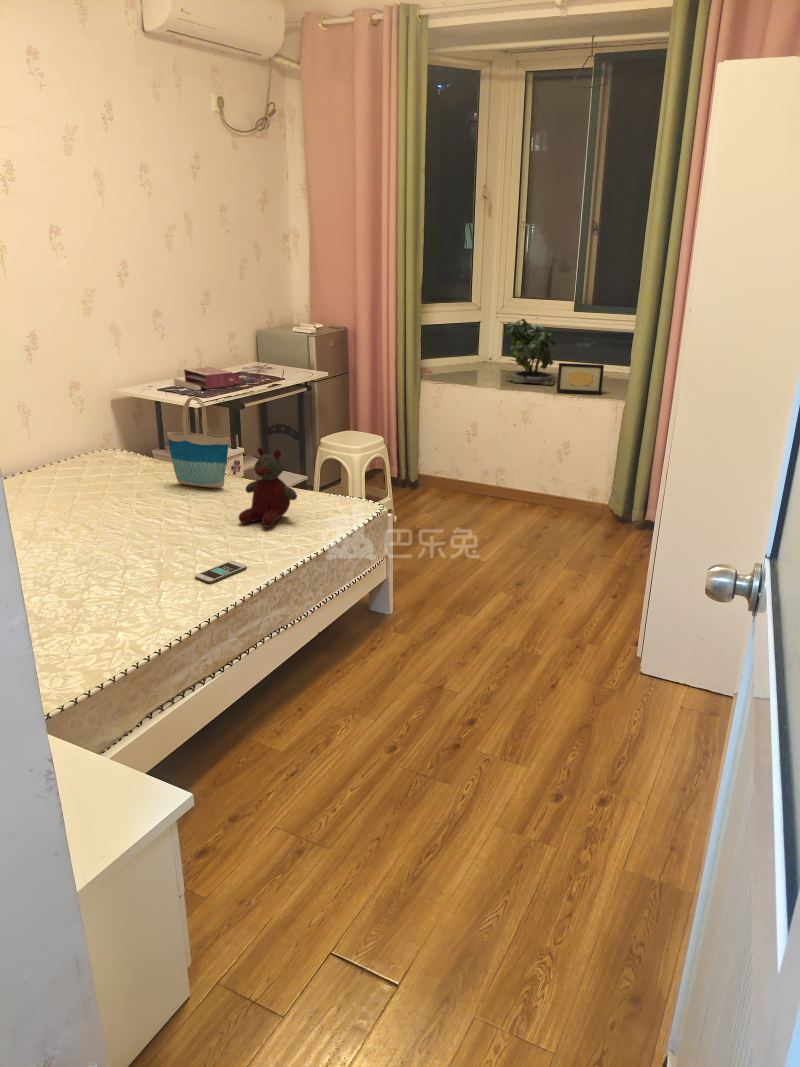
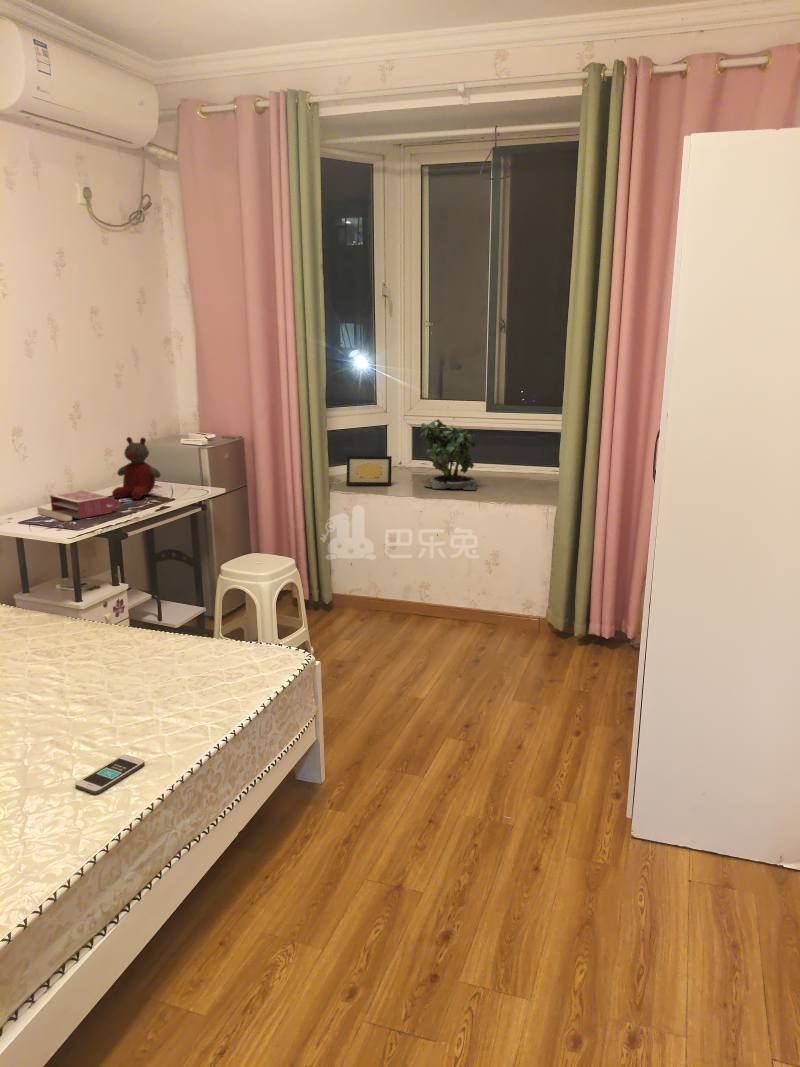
picture frame: present [557,363,604,394] -> present [346,456,392,485]
tote bag: present [168,397,229,488] -> none [32,536,112,645]
stuffed bear: present [239,447,297,528] -> present [112,437,161,499]

